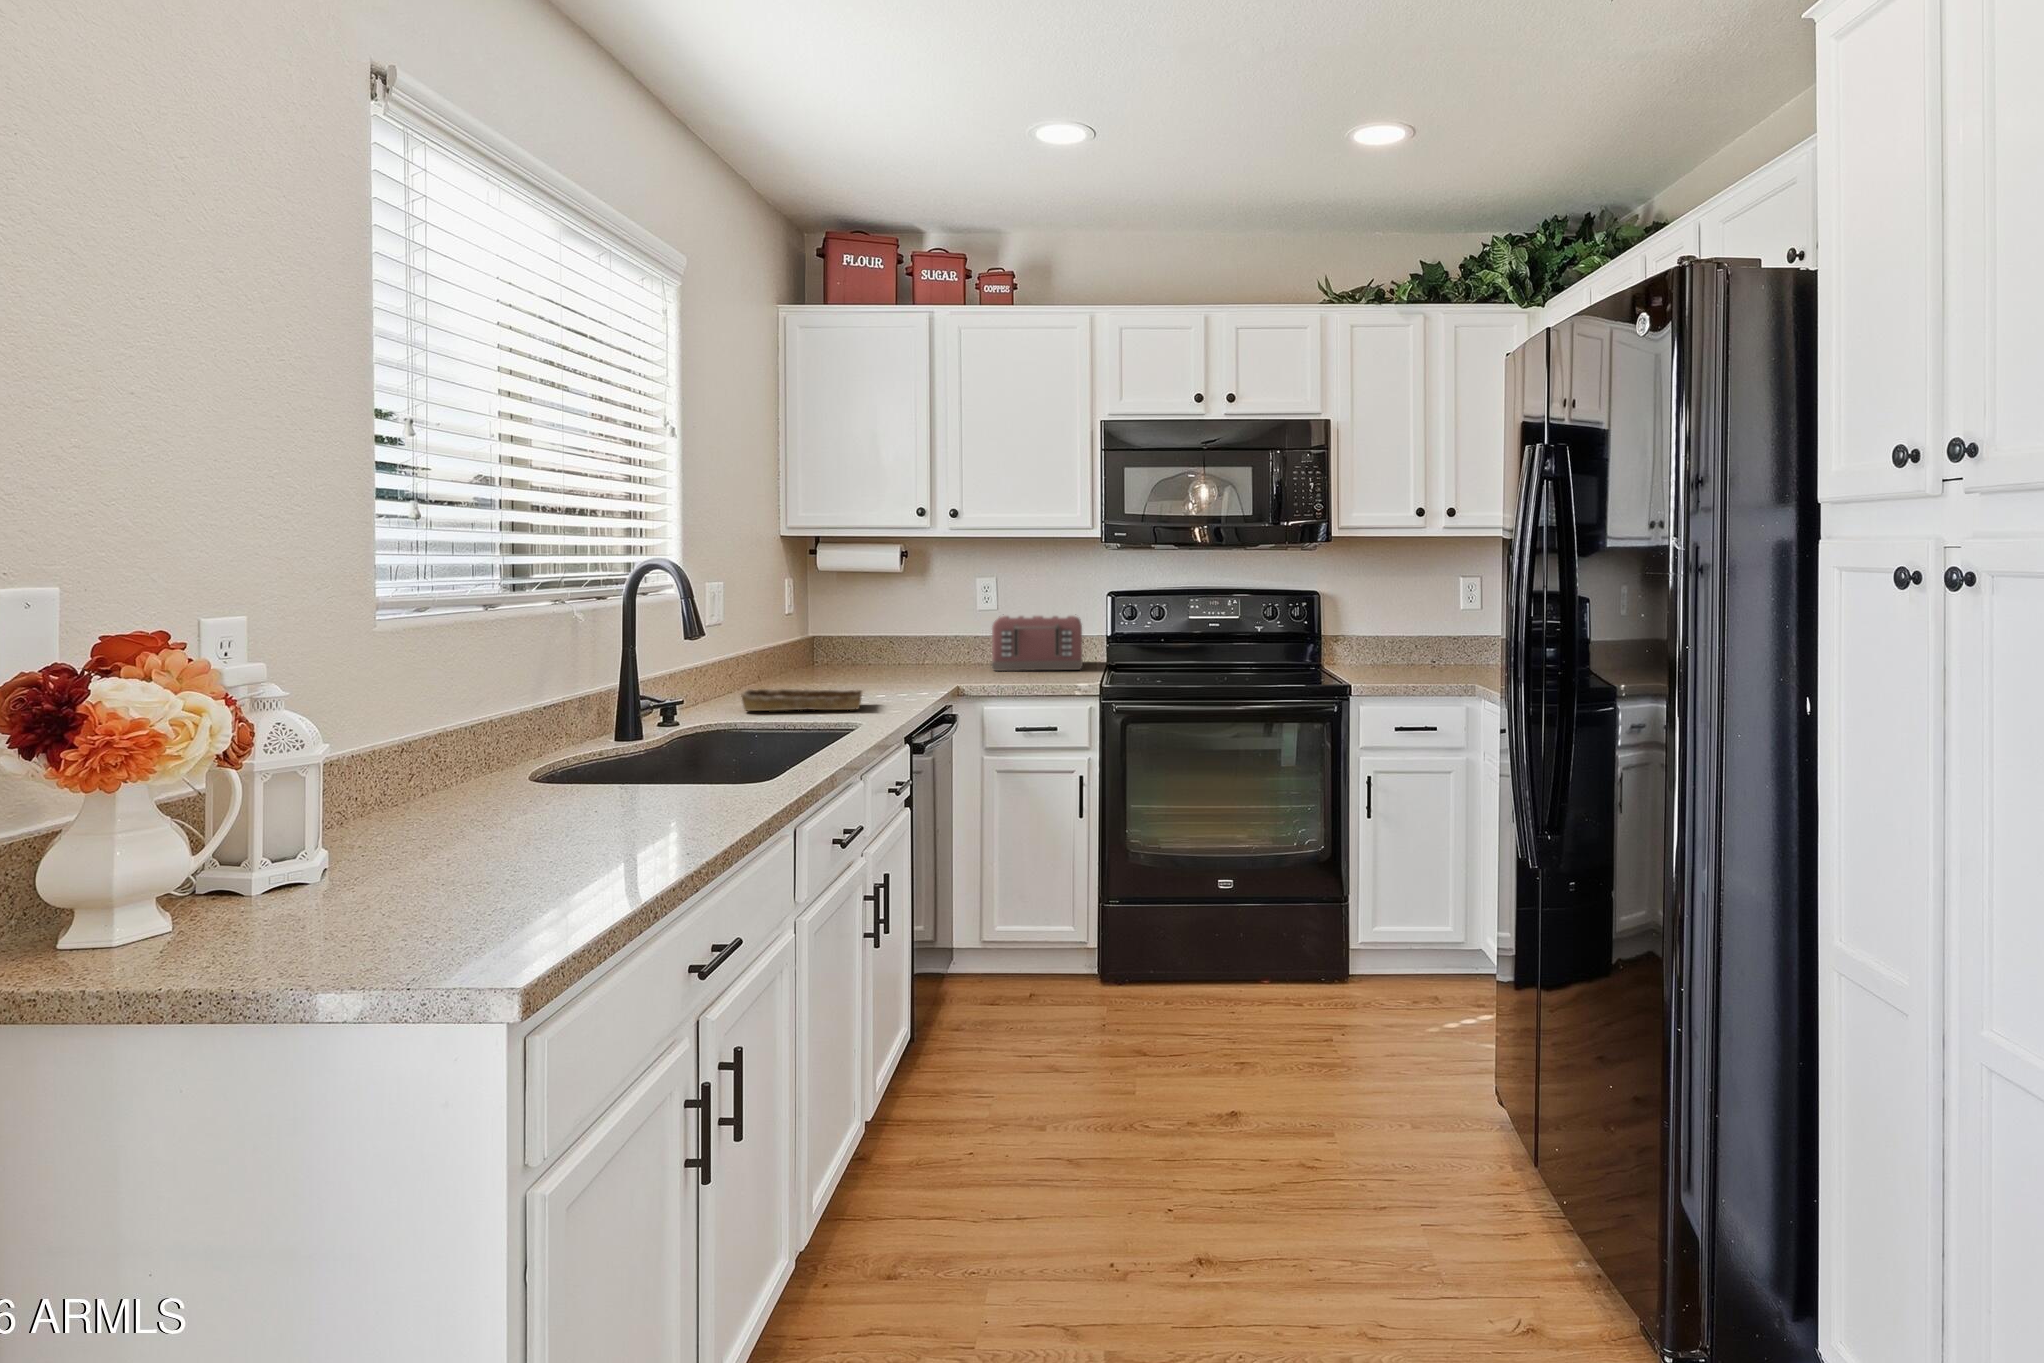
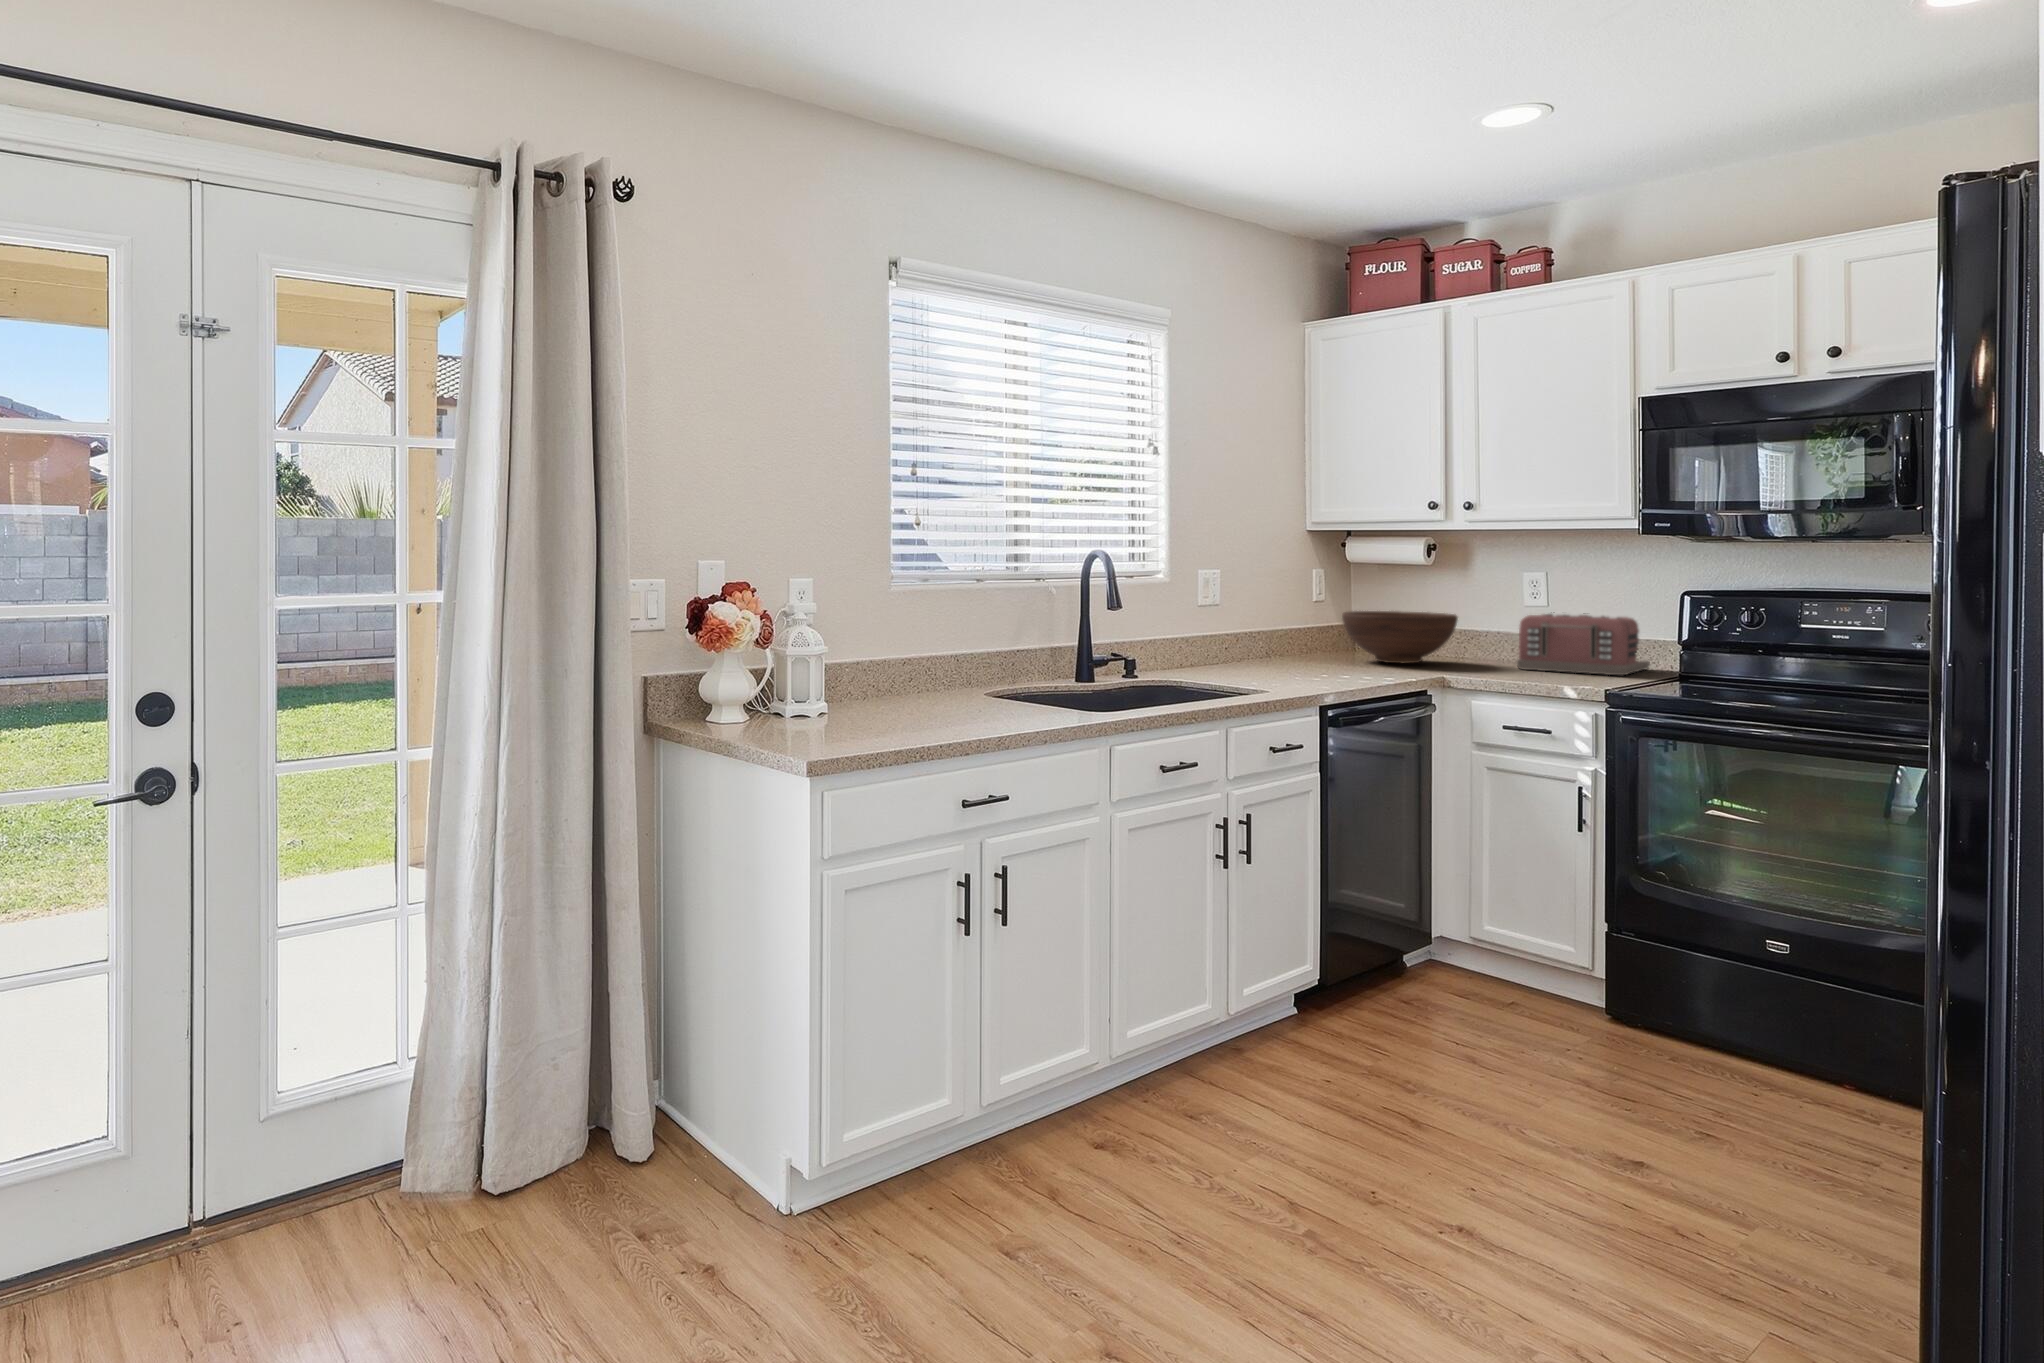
fruit bowl: none [828,620,939,674] -> present [1342,611,1458,664]
tray: present [740,689,865,711] -> none [1203,660,1327,684]

